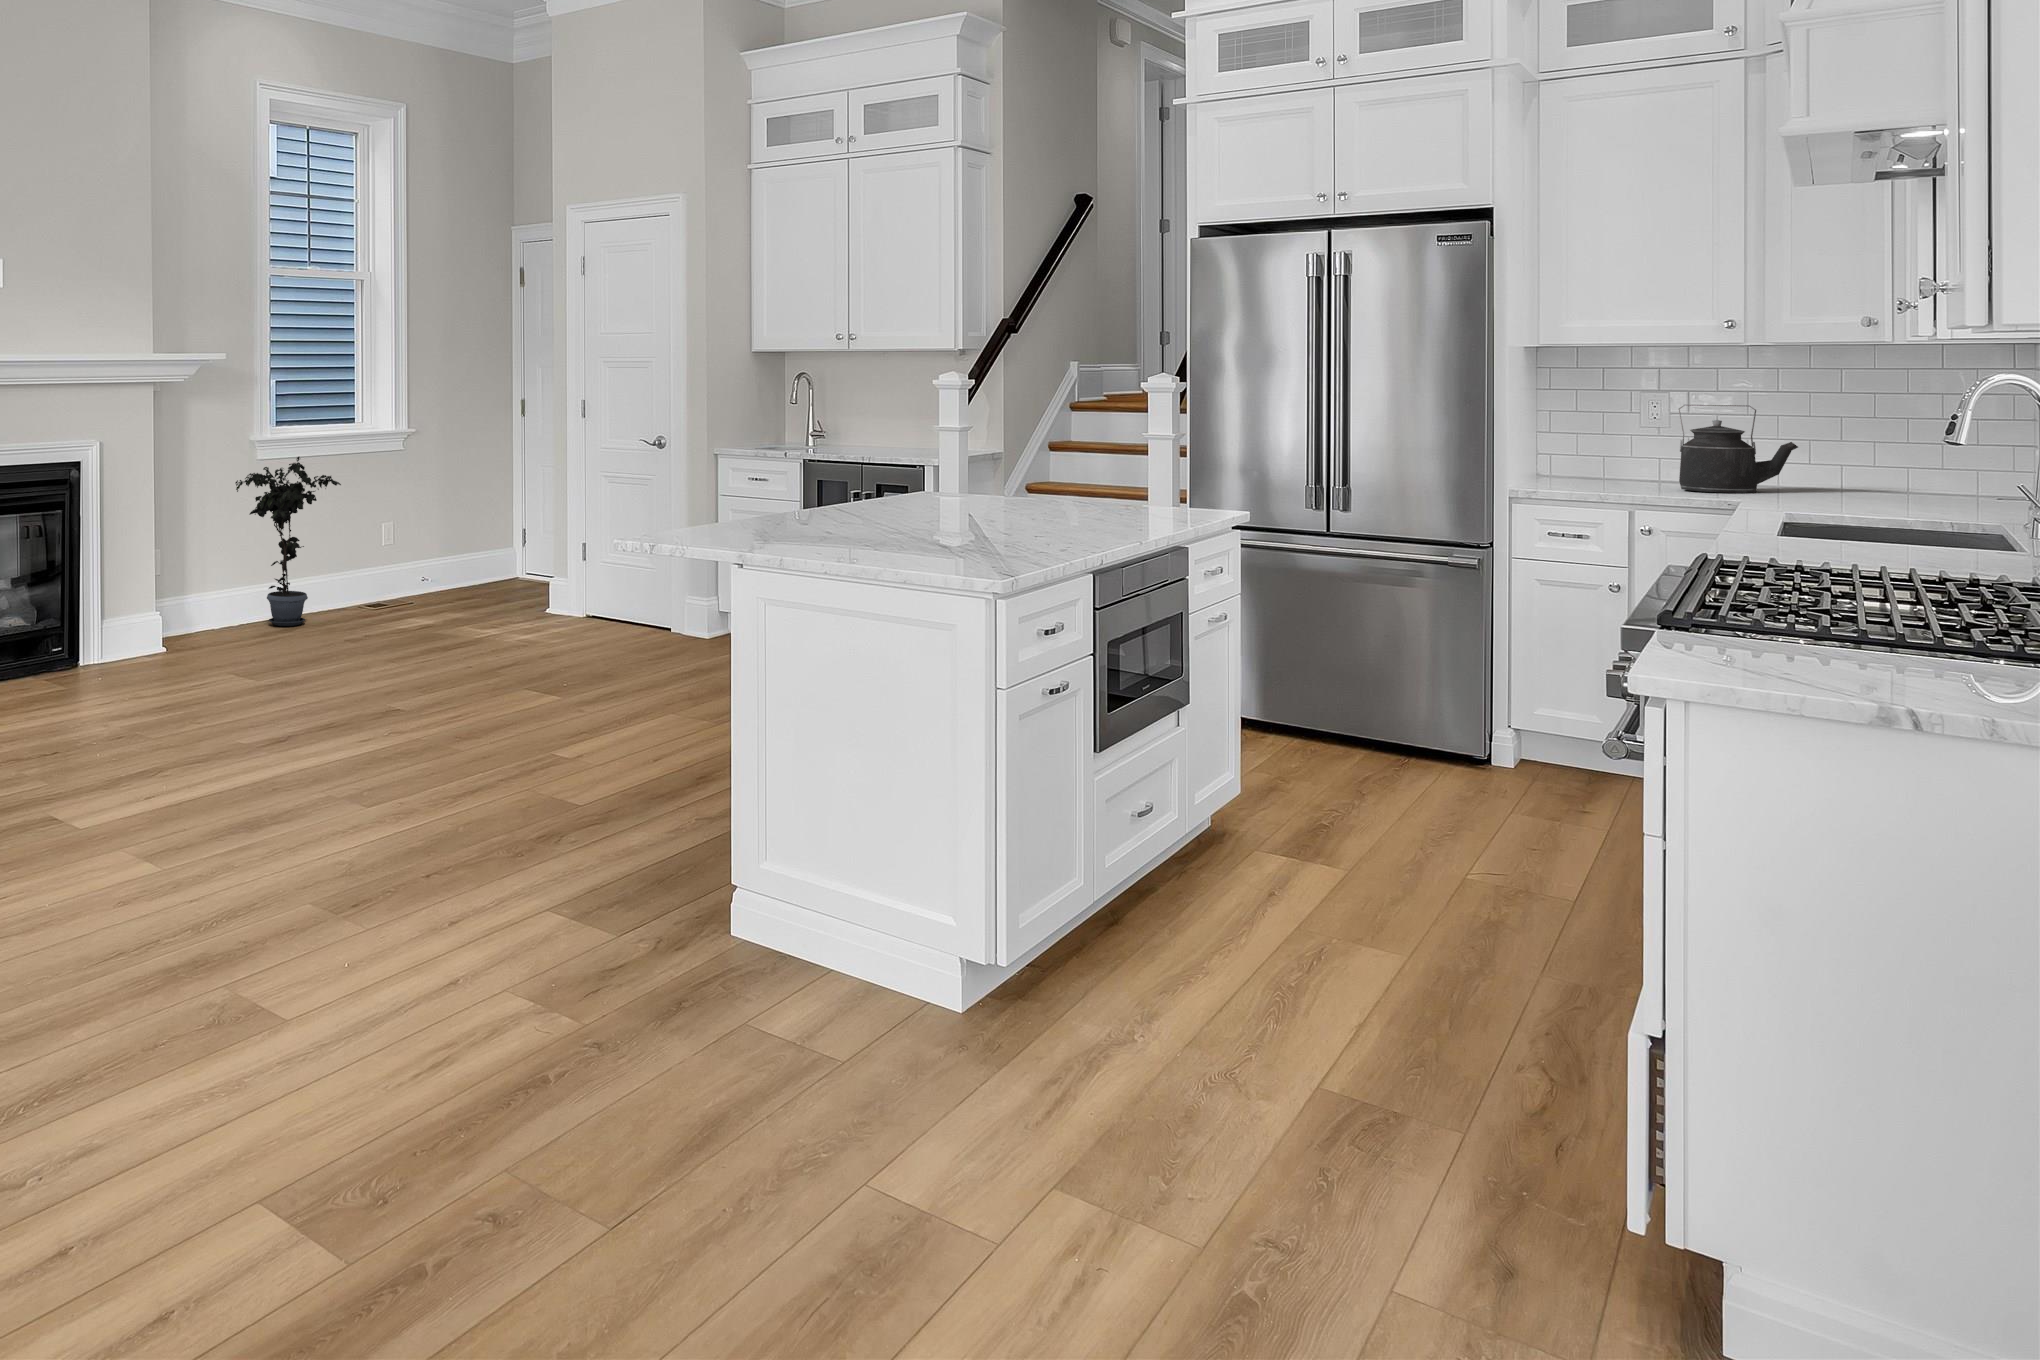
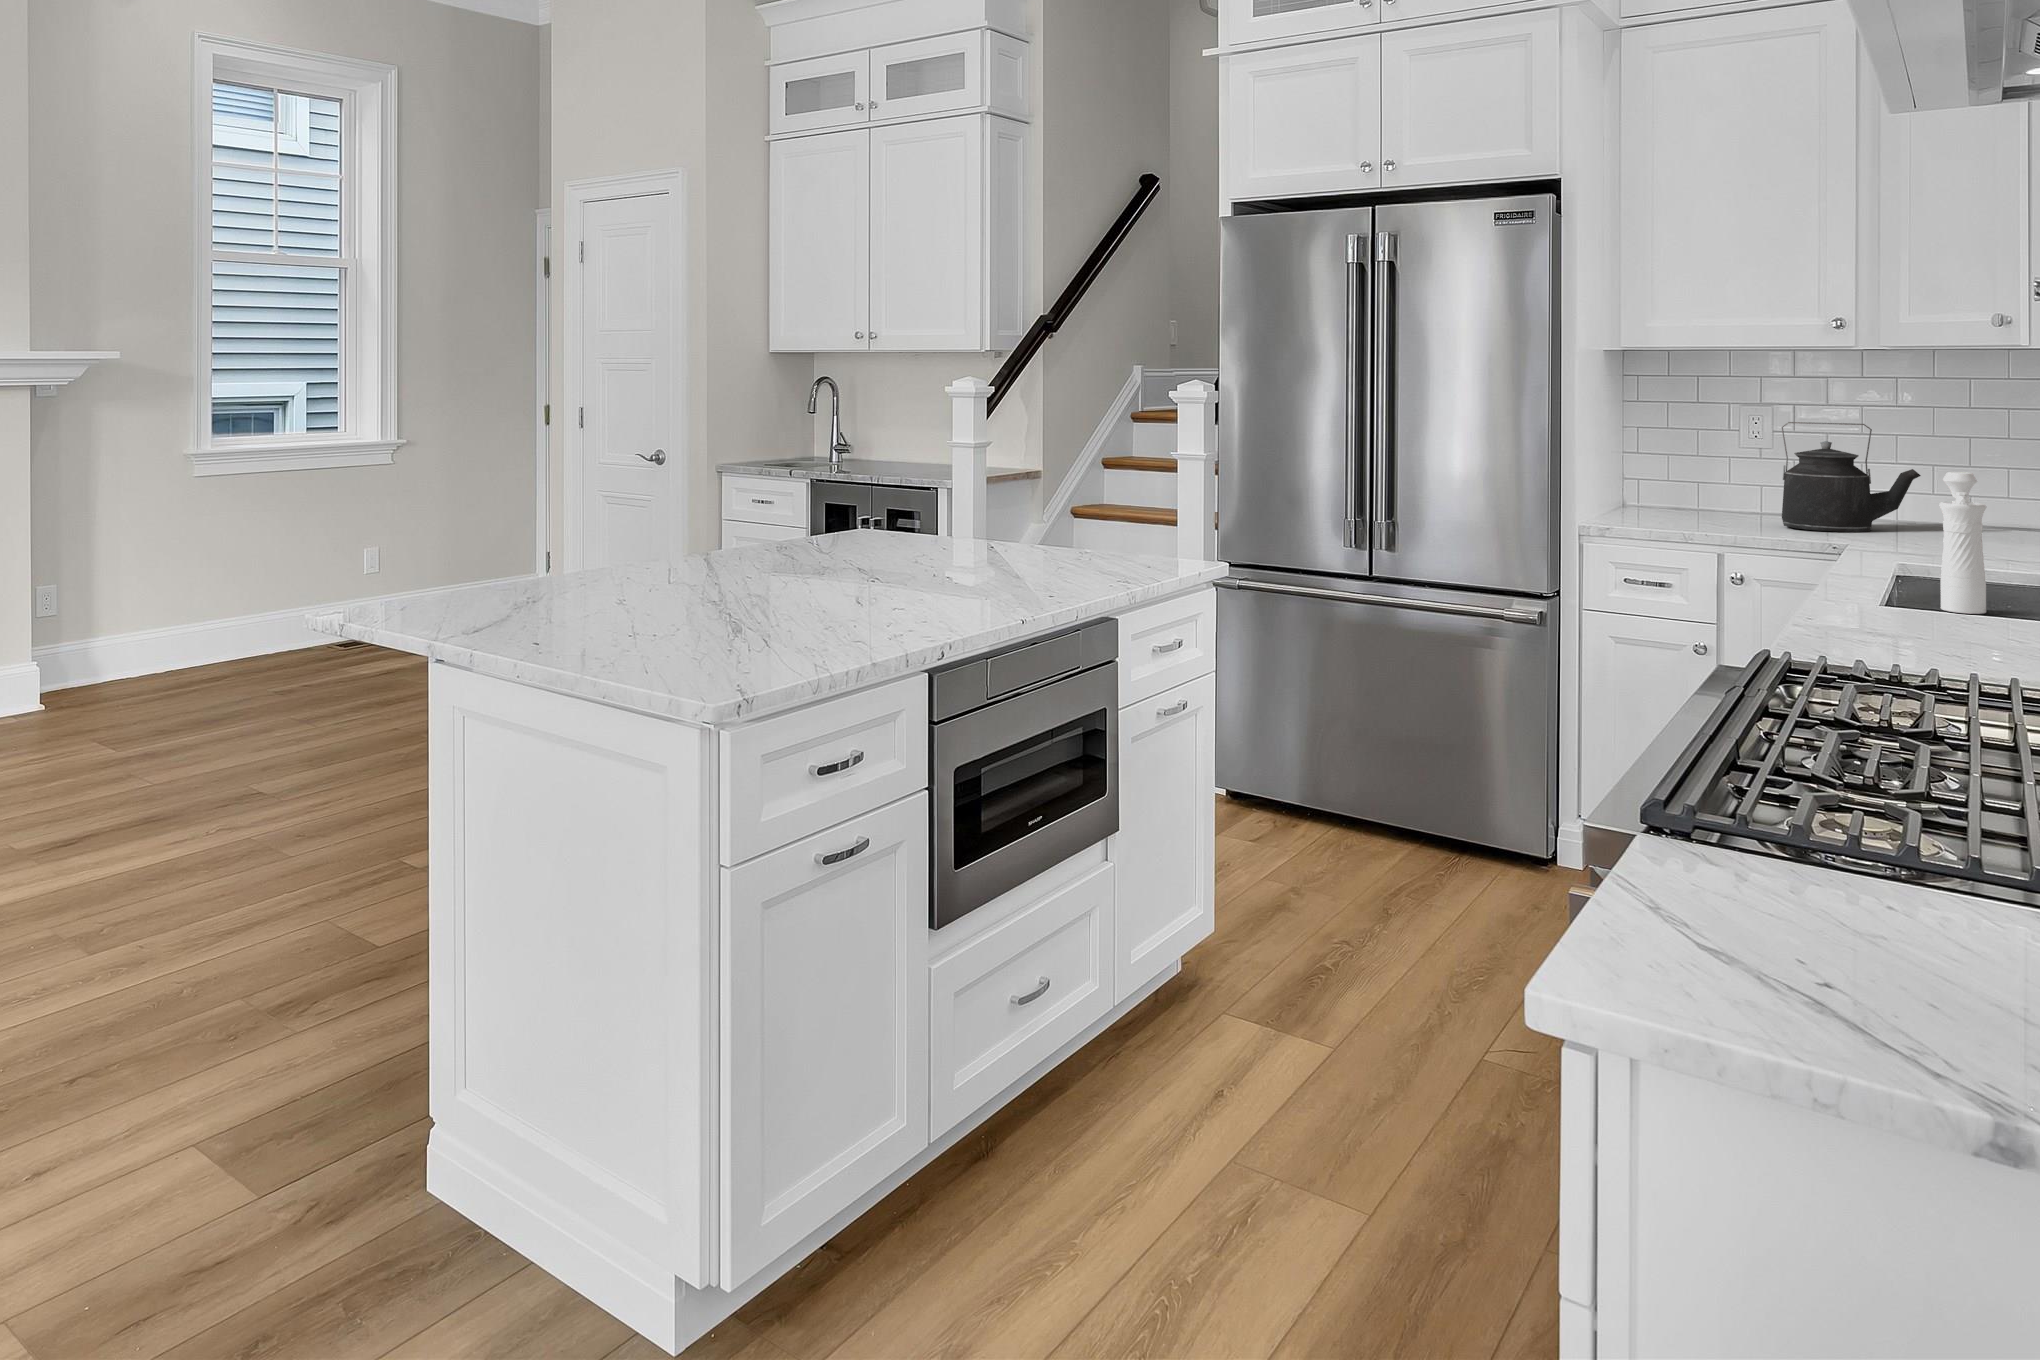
pepper mill: none [1827,435,1864,537] -> present [1939,472,1986,614]
potted plant: present [235,457,341,626] -> none [151,473,291,673]

